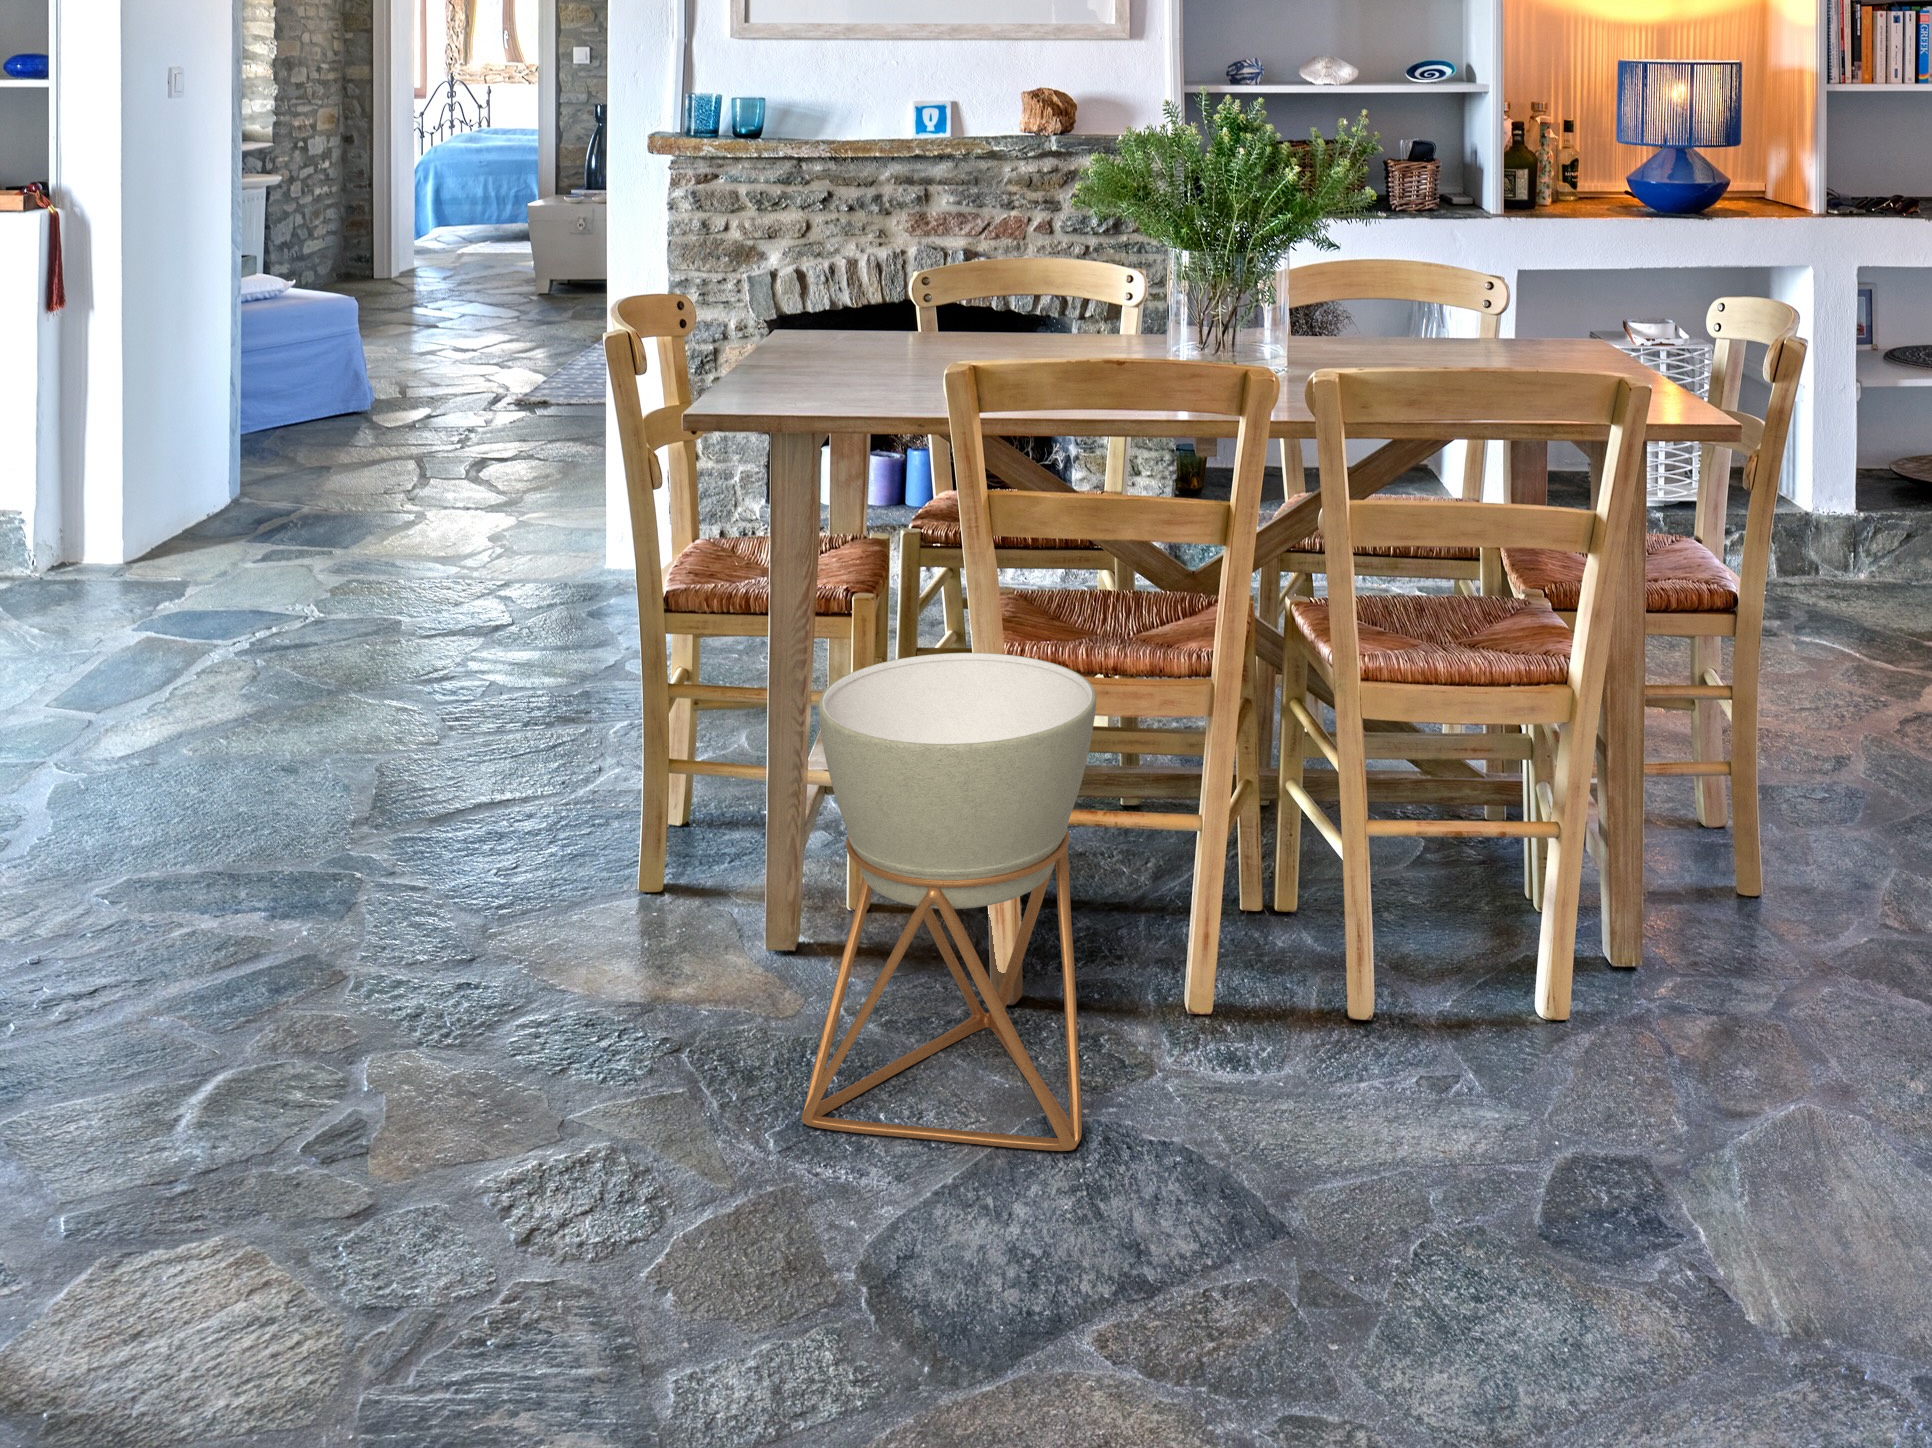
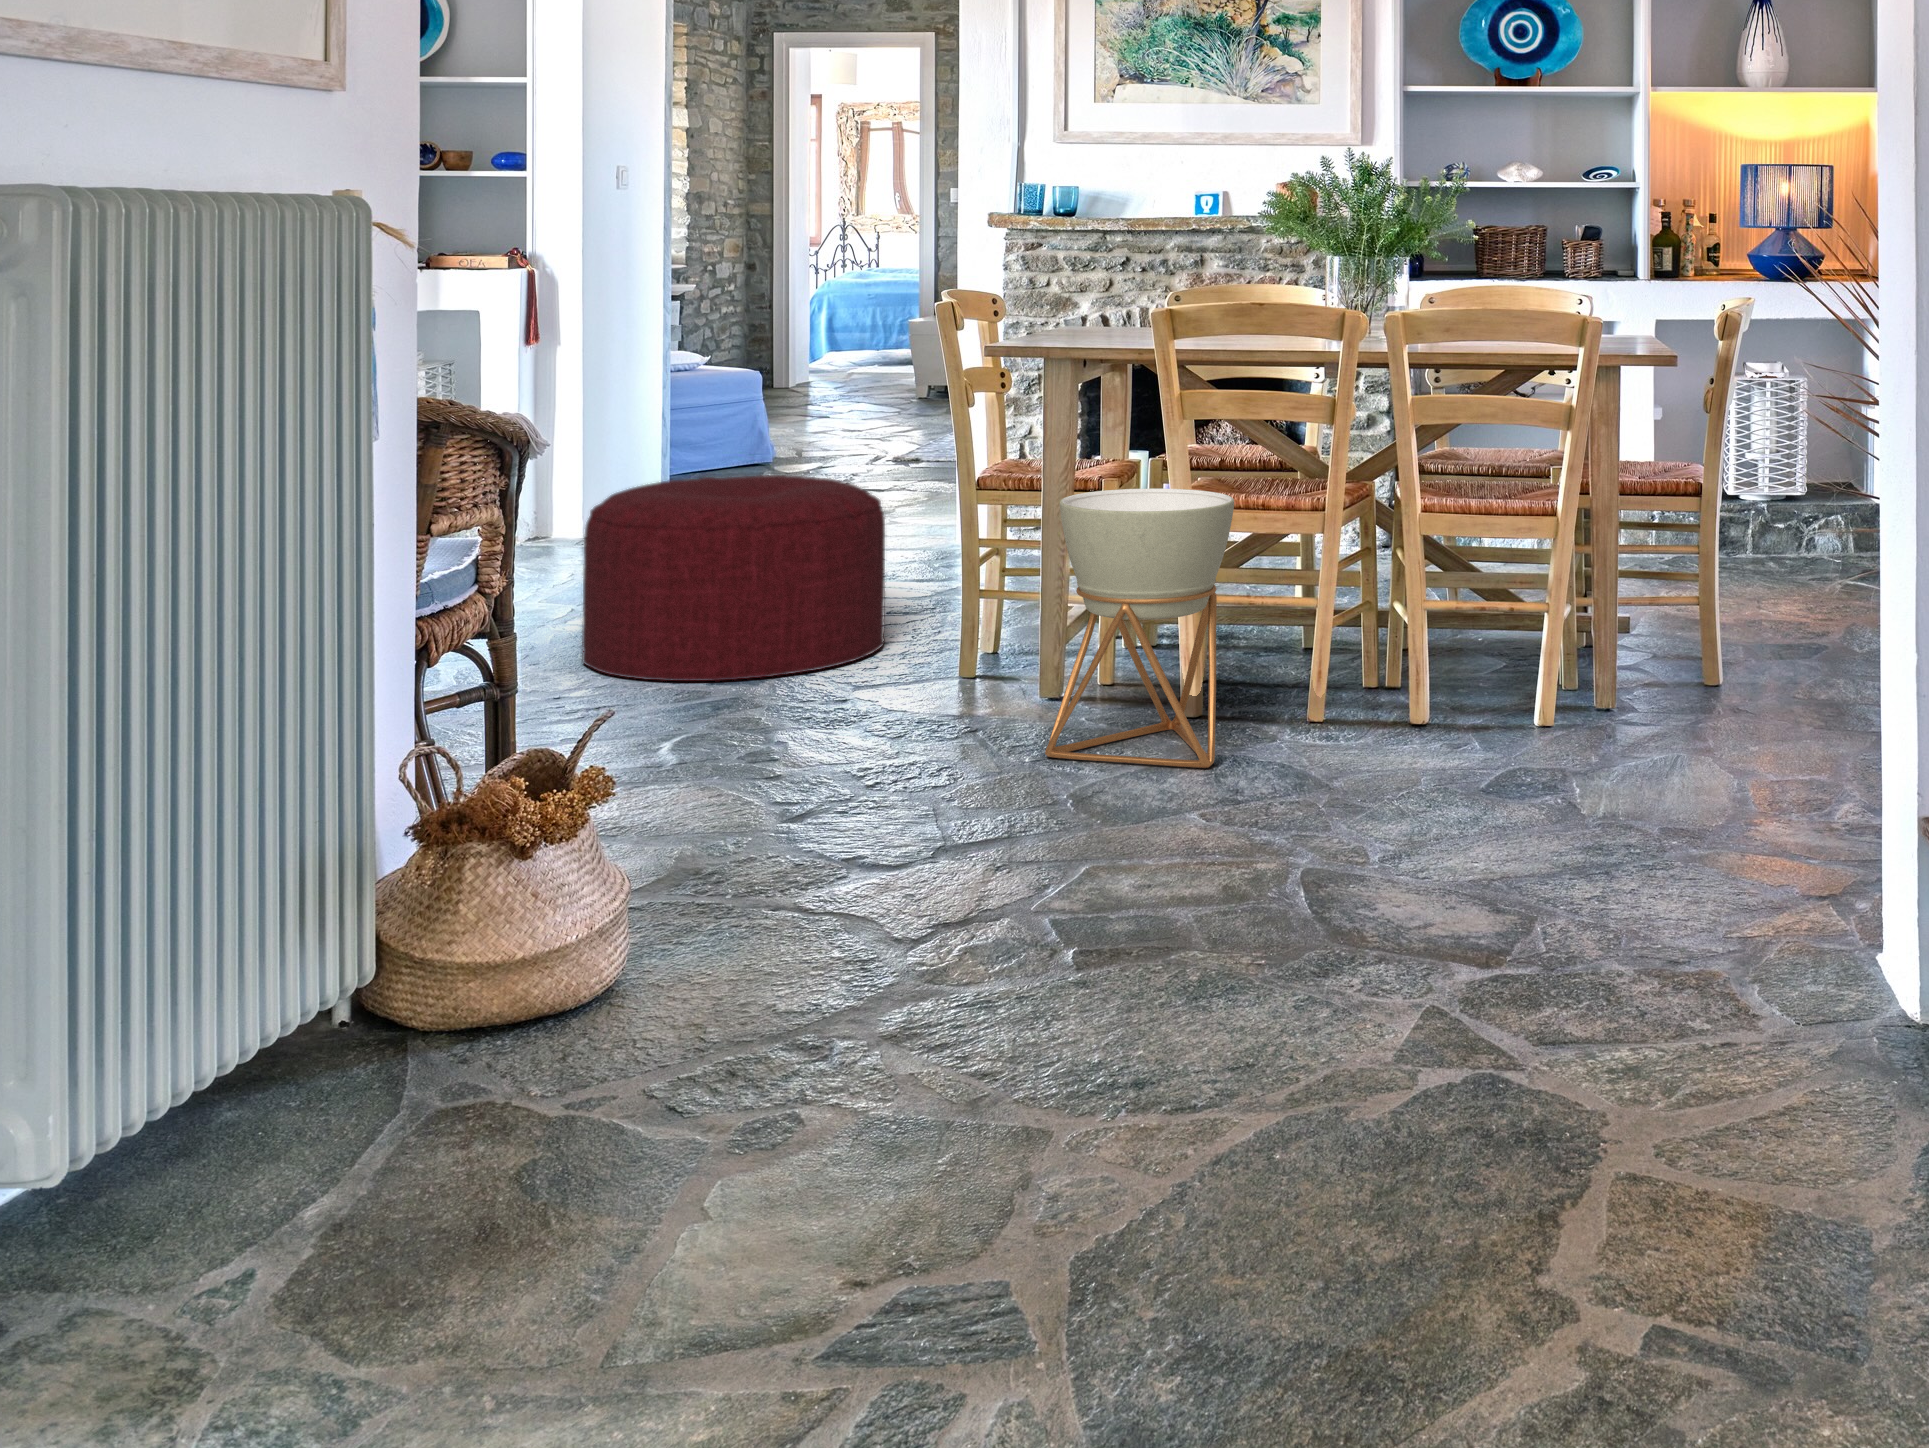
ottoman: none [73,548,526,914] -> present [582,475,885,681]

